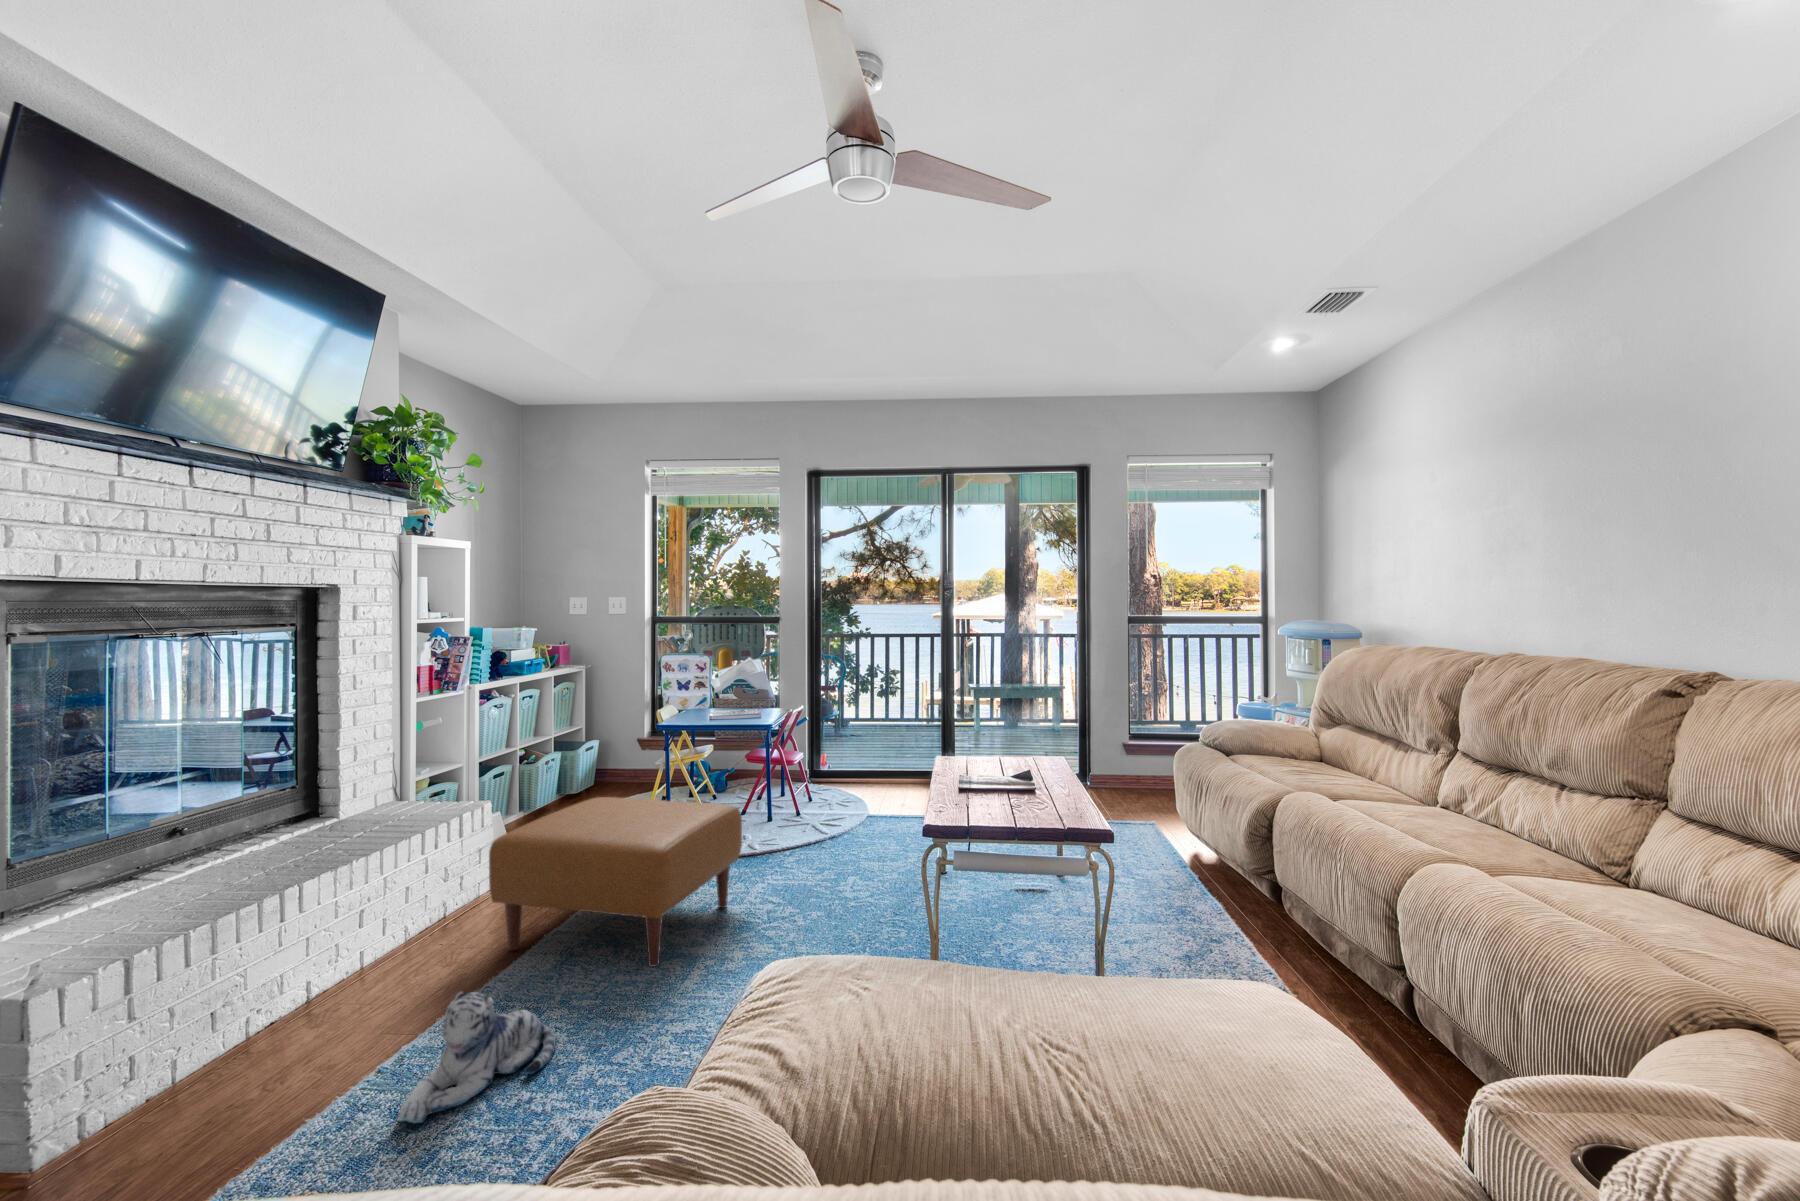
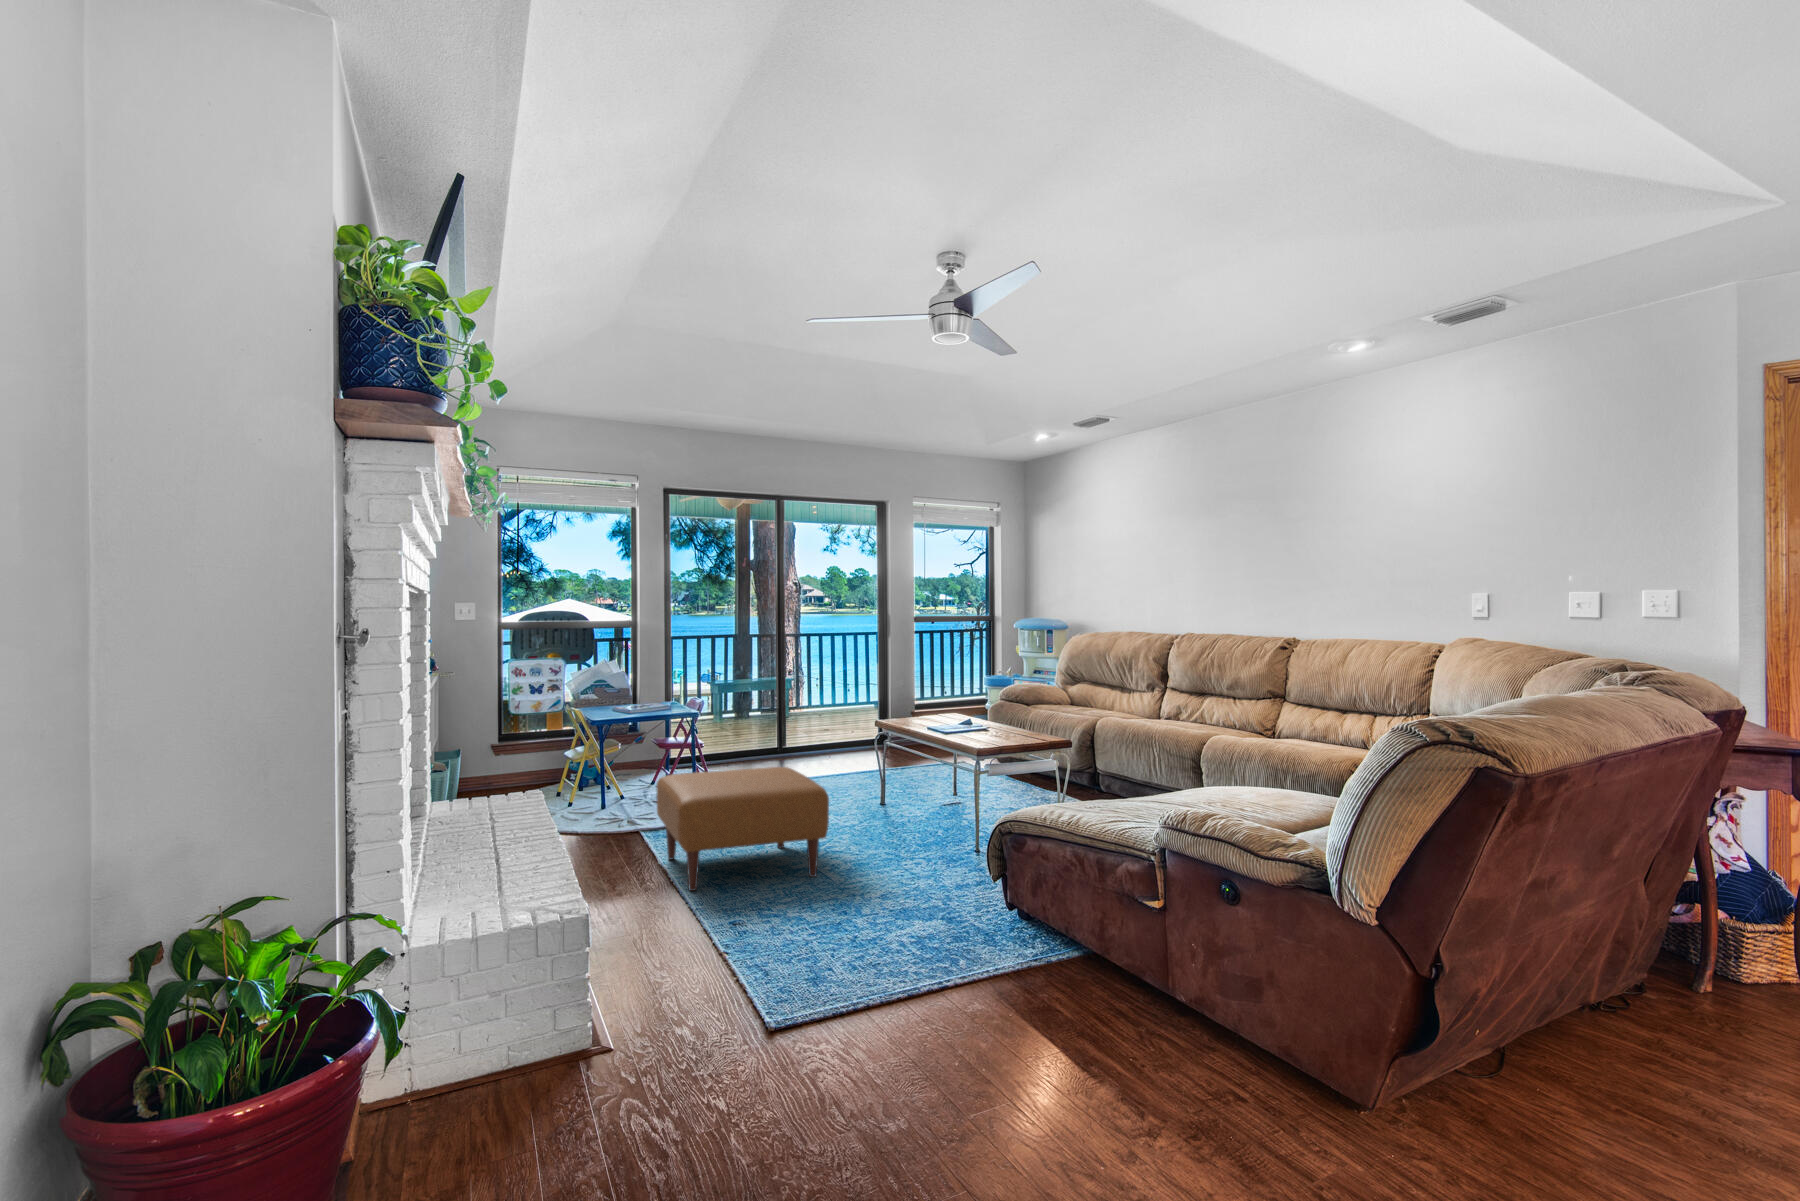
plush toy: present [398,992,556,1123] -> none [814,869,874,945]

